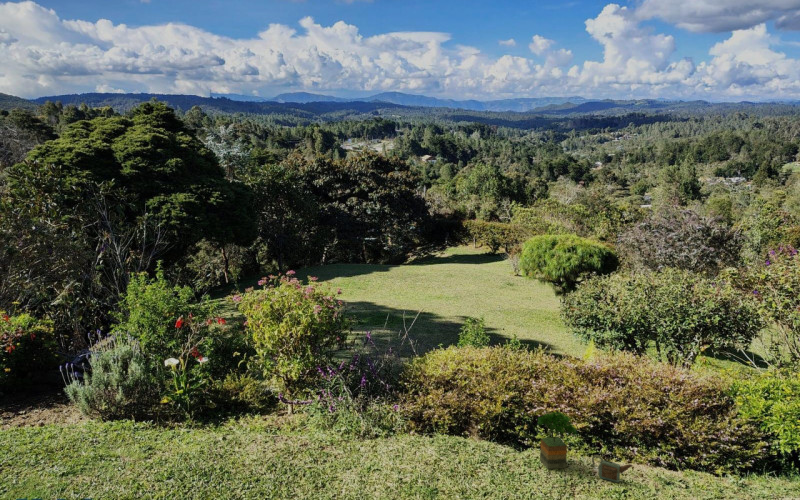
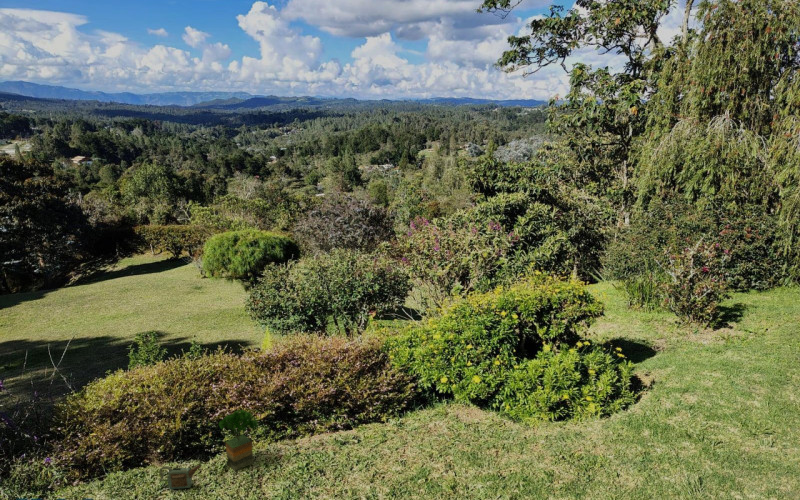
watering can: present [591,455,632,482] -> present [160,464,201,489]

